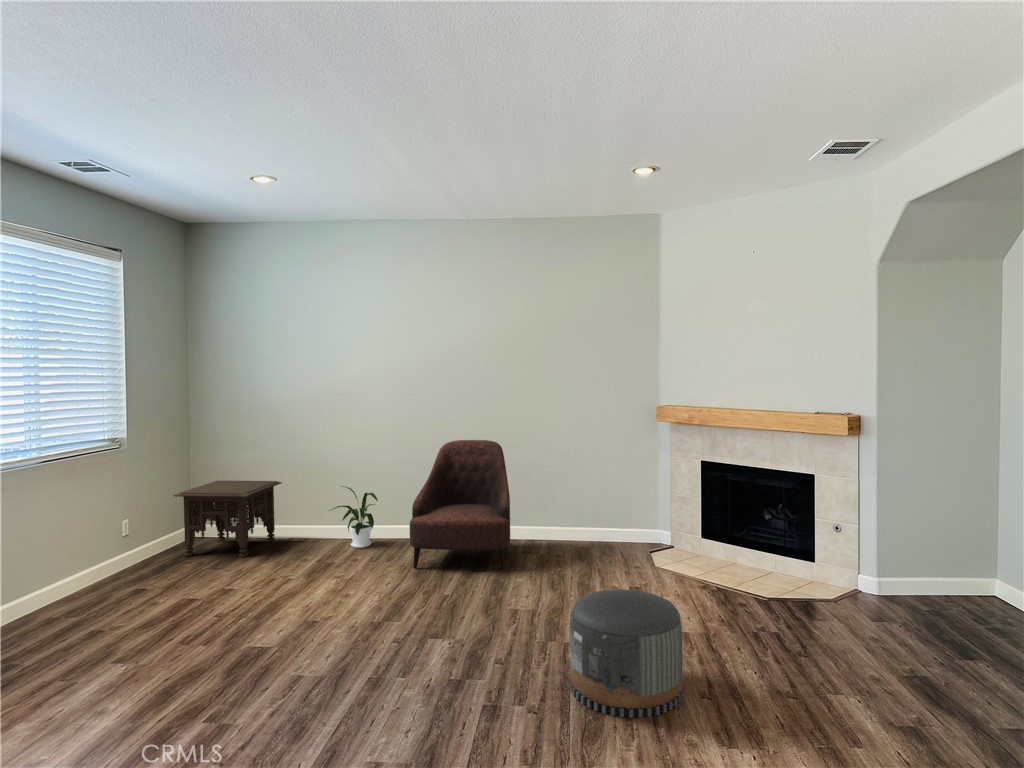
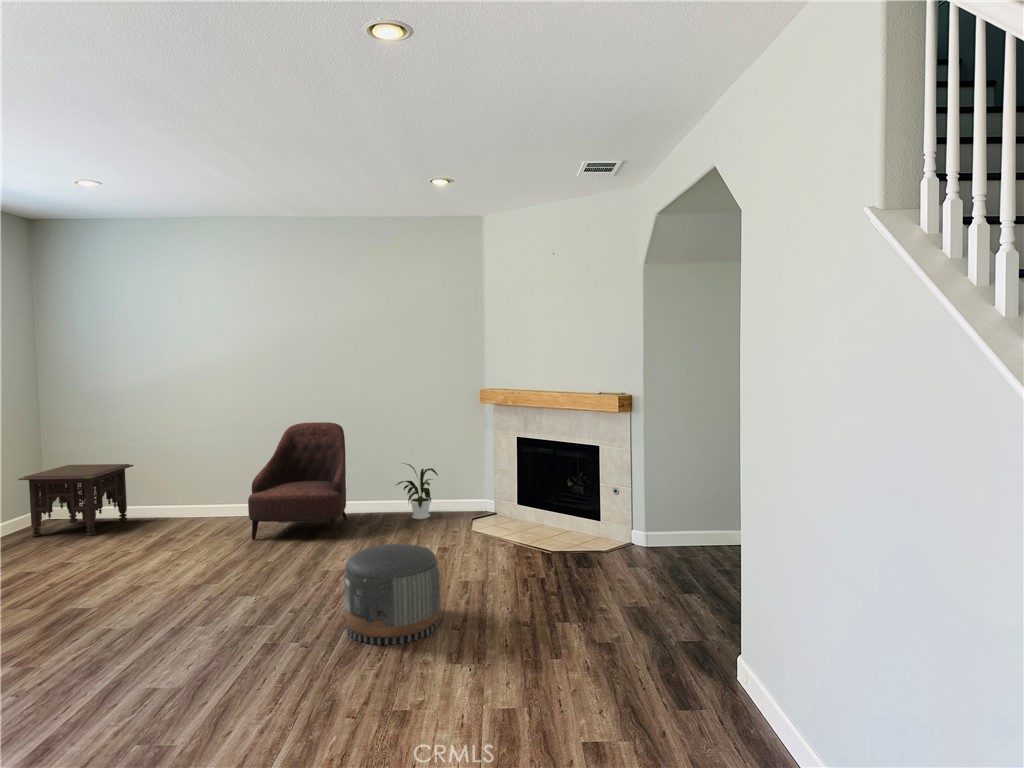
house plant: present [330,487,378,548] -> present [396,463,438,519]

